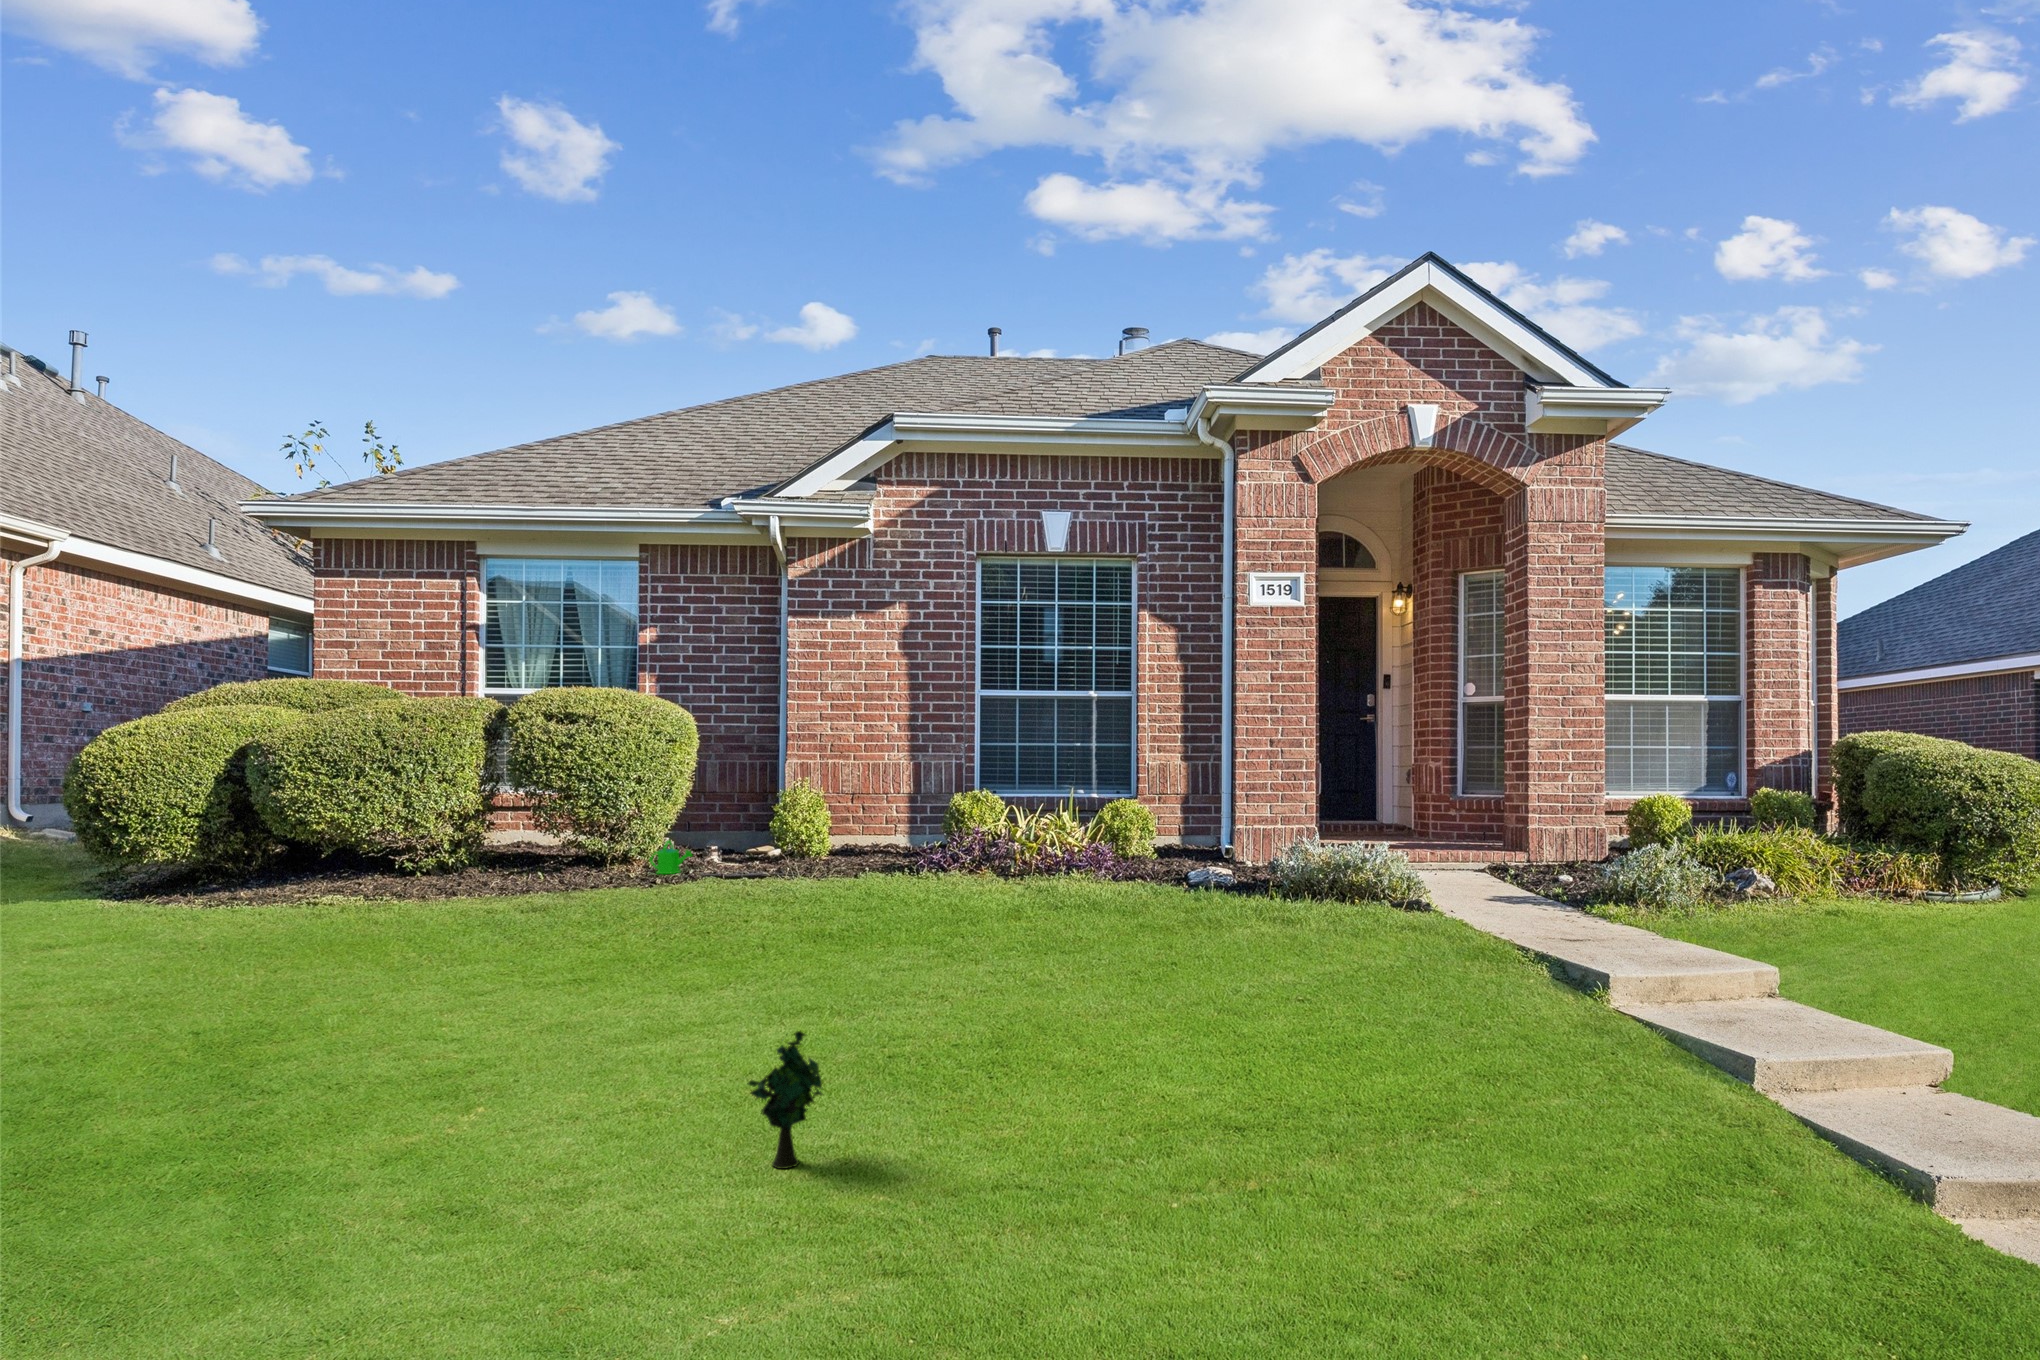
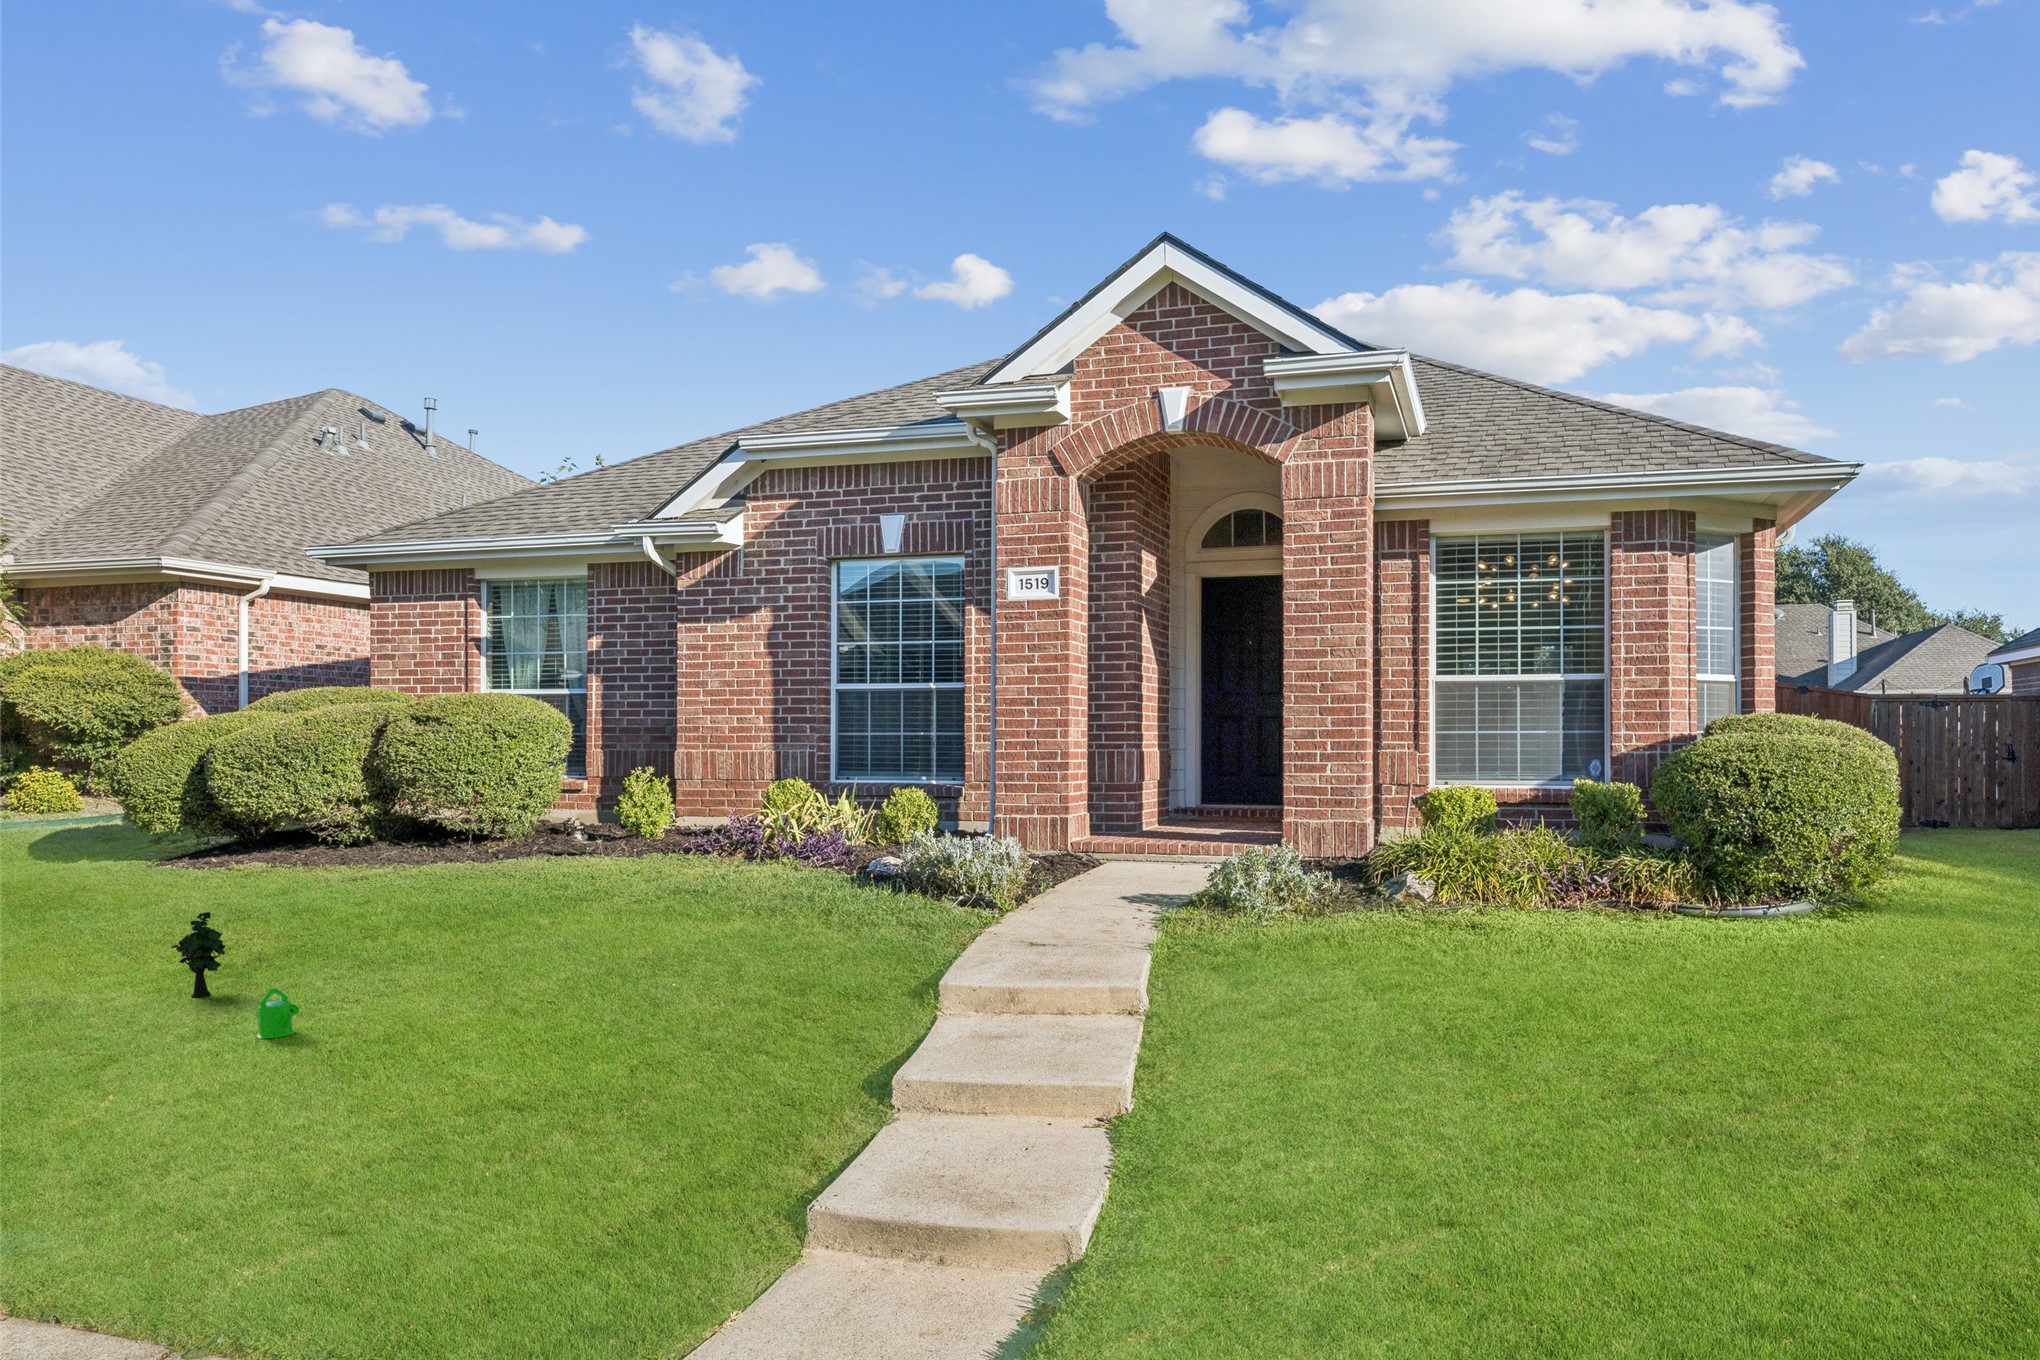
watering can: present [649,840,692,874] -> present [257,988,299,1038]

